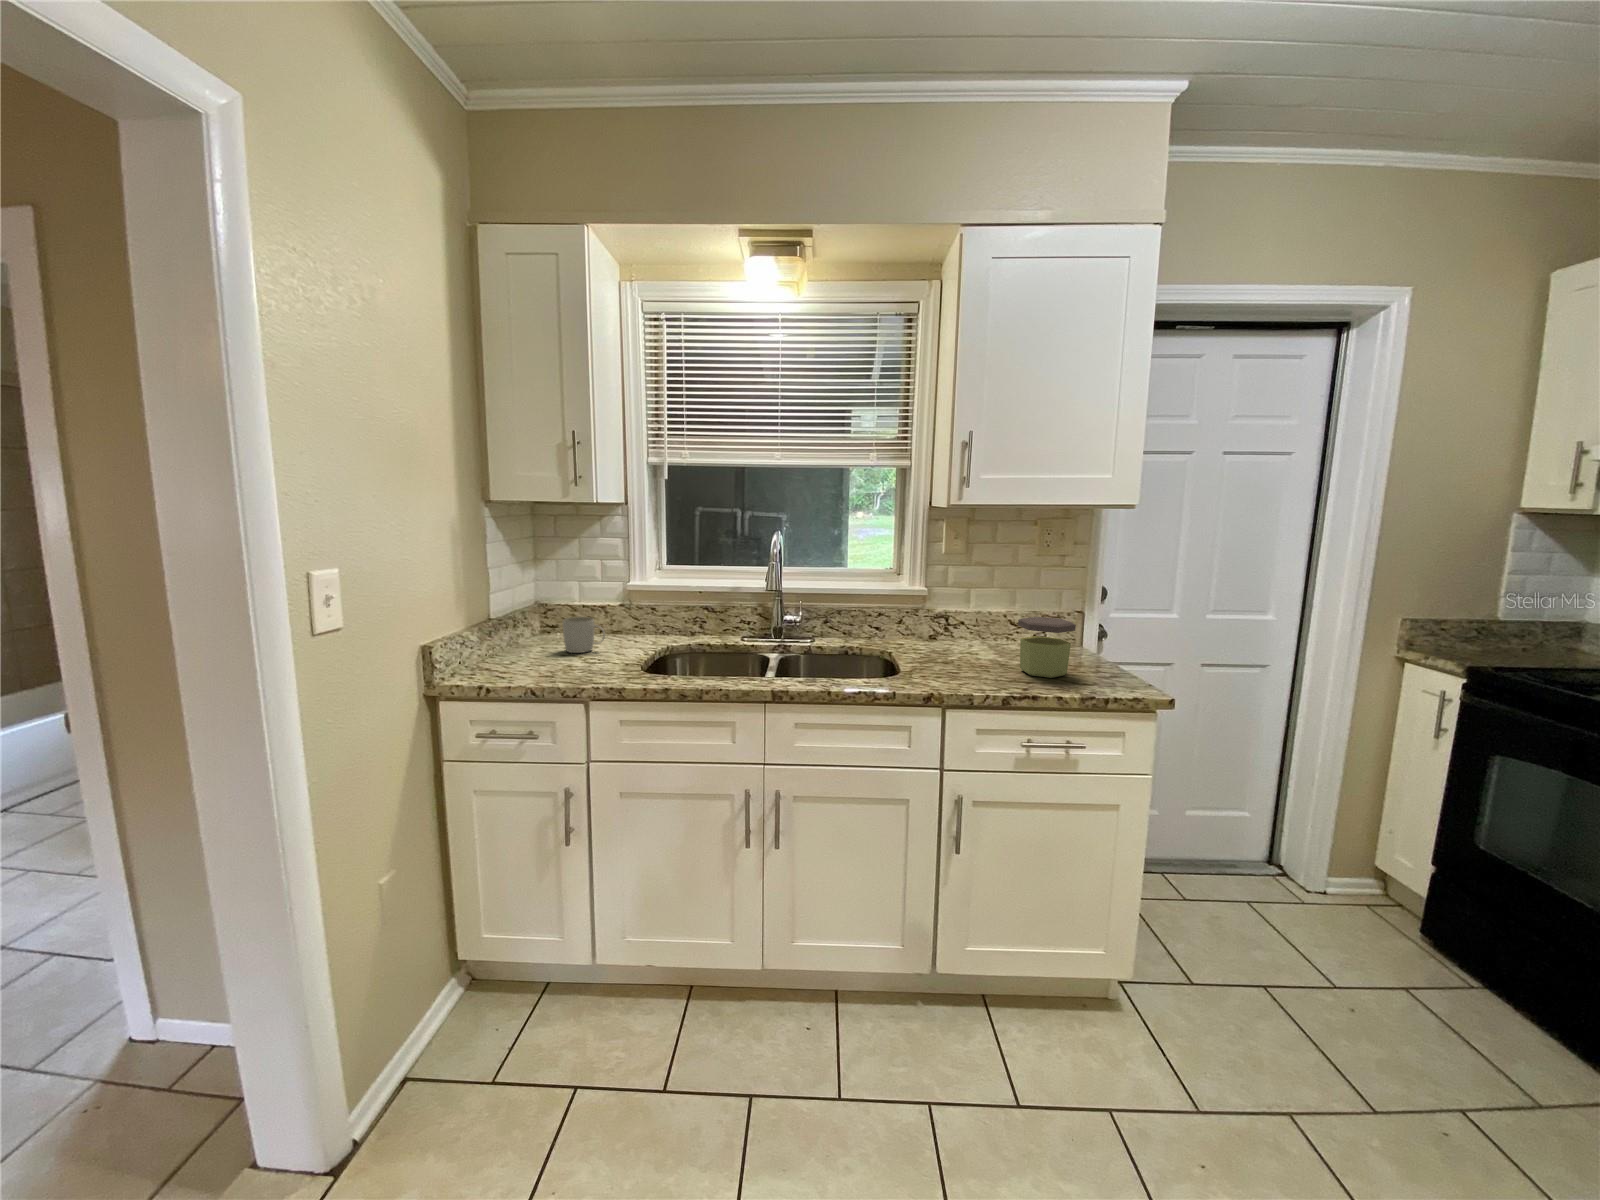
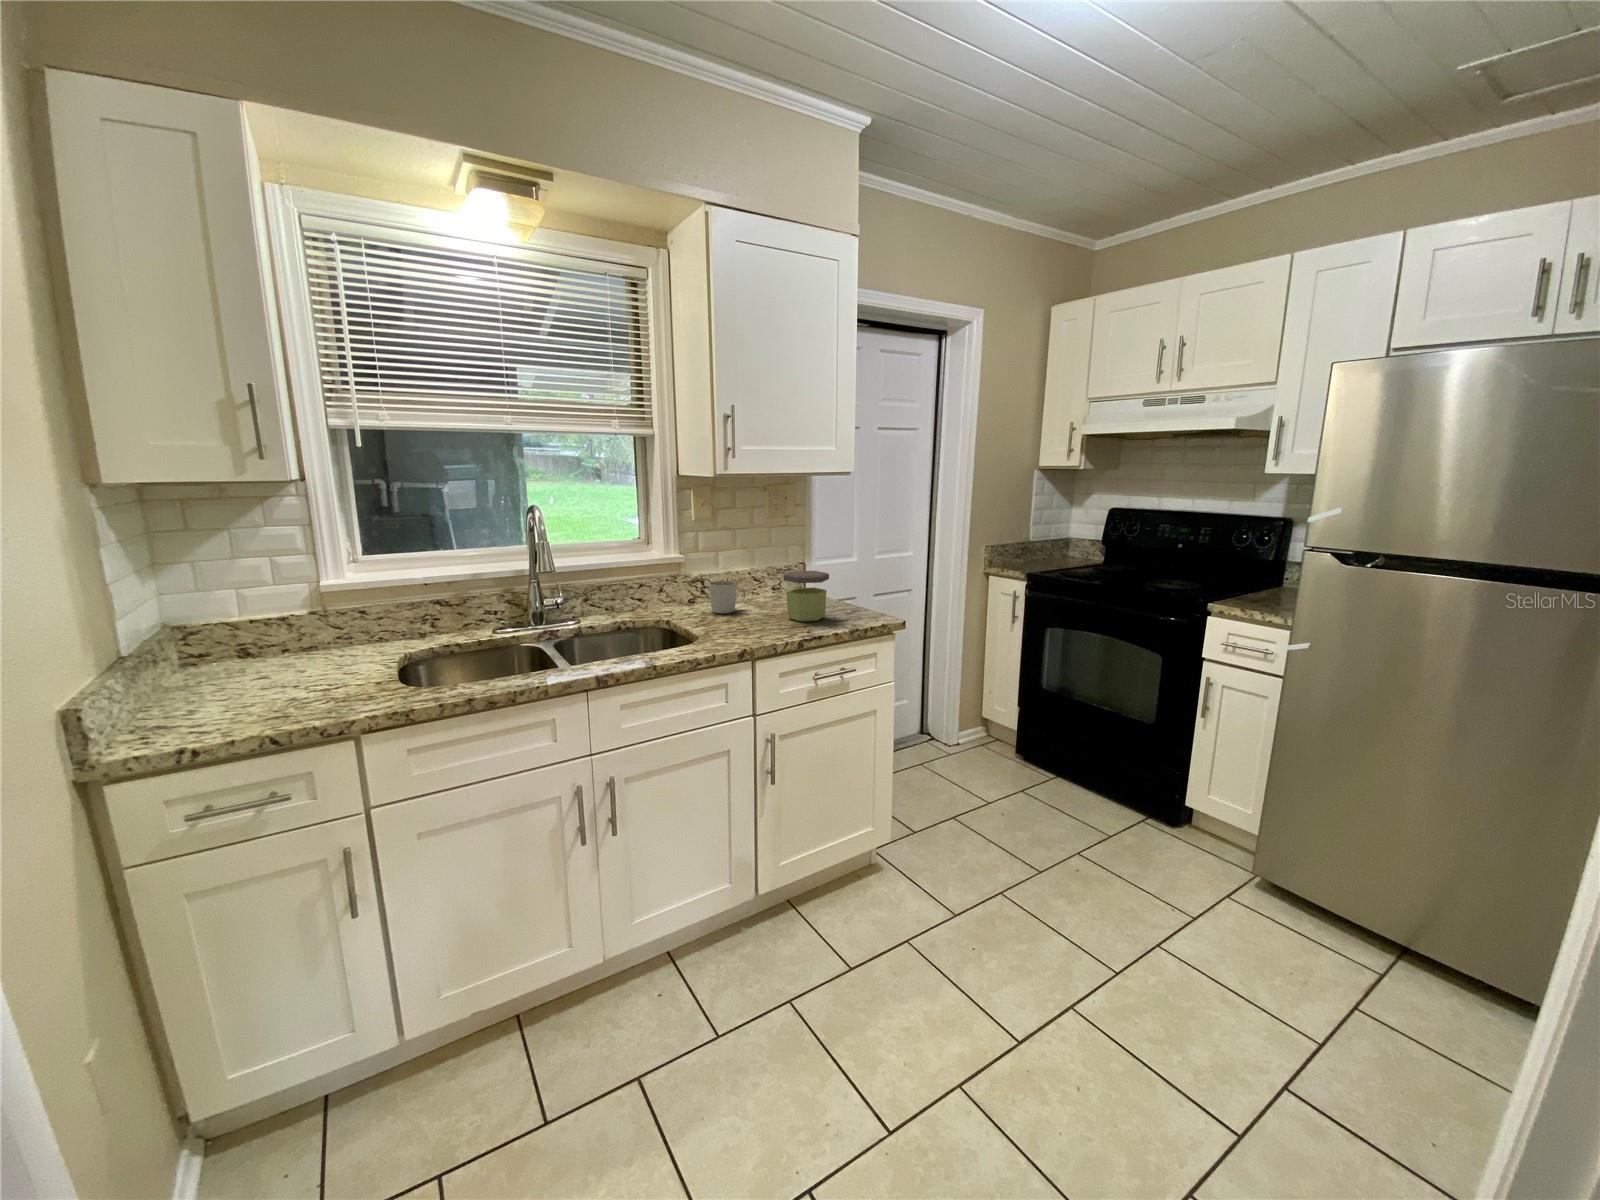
mug: present [563,617,605,653] -> present [709,581,745,613]

